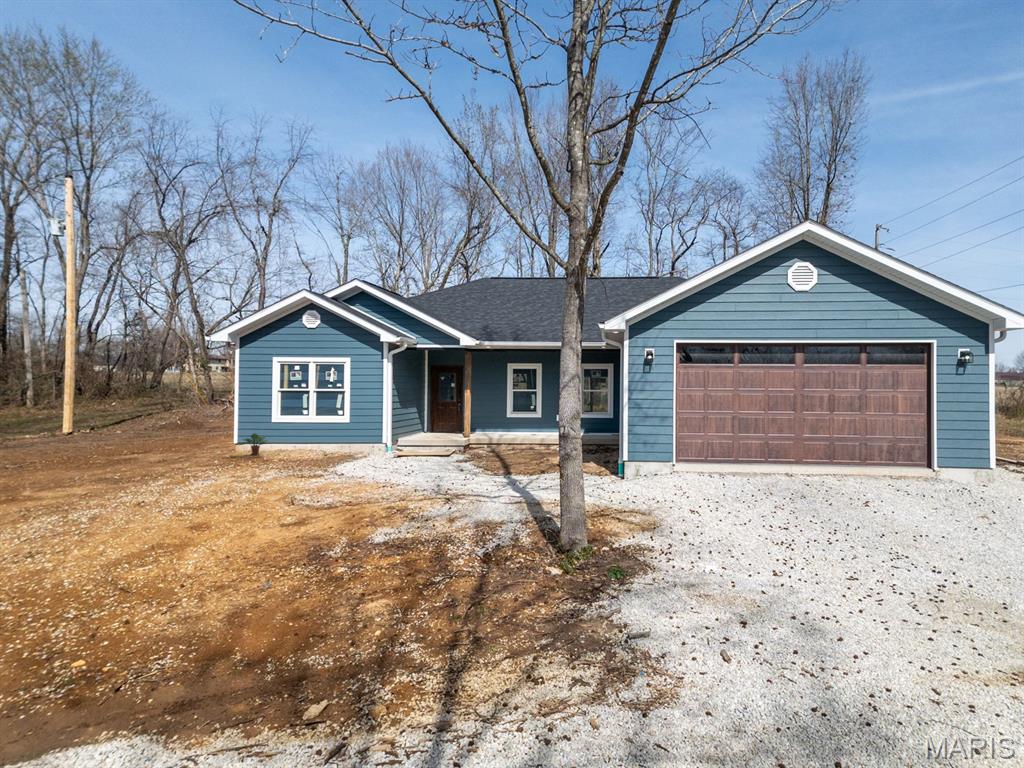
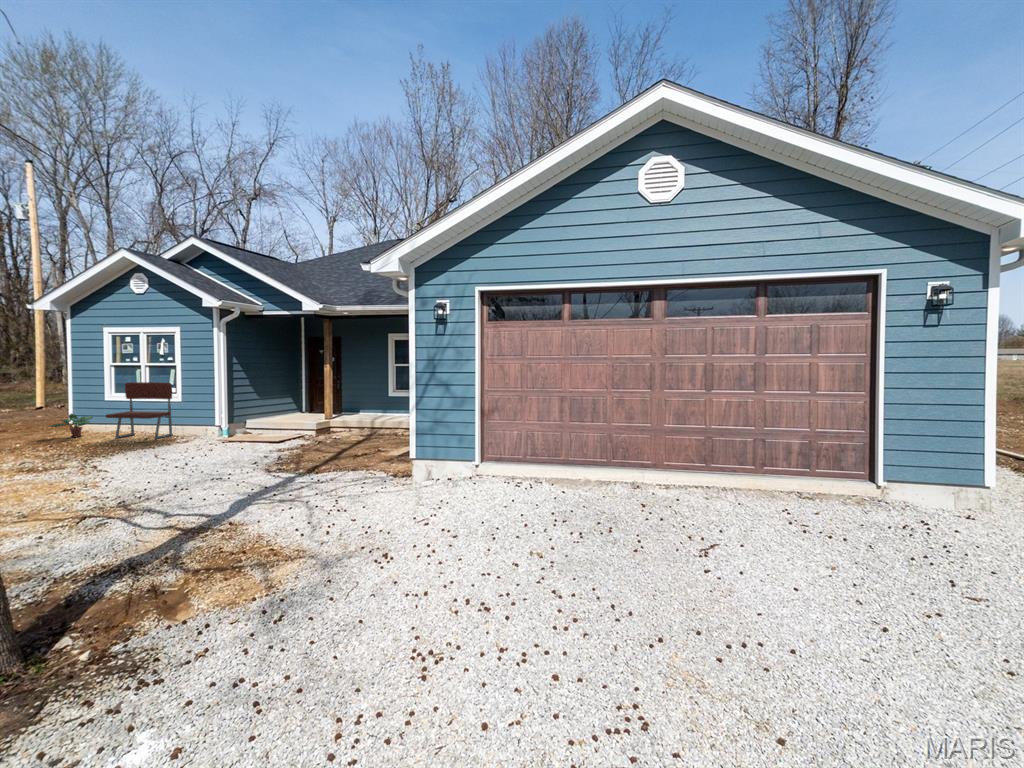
bench: none [293,406,343,455] -> present [106,382,173,439]

